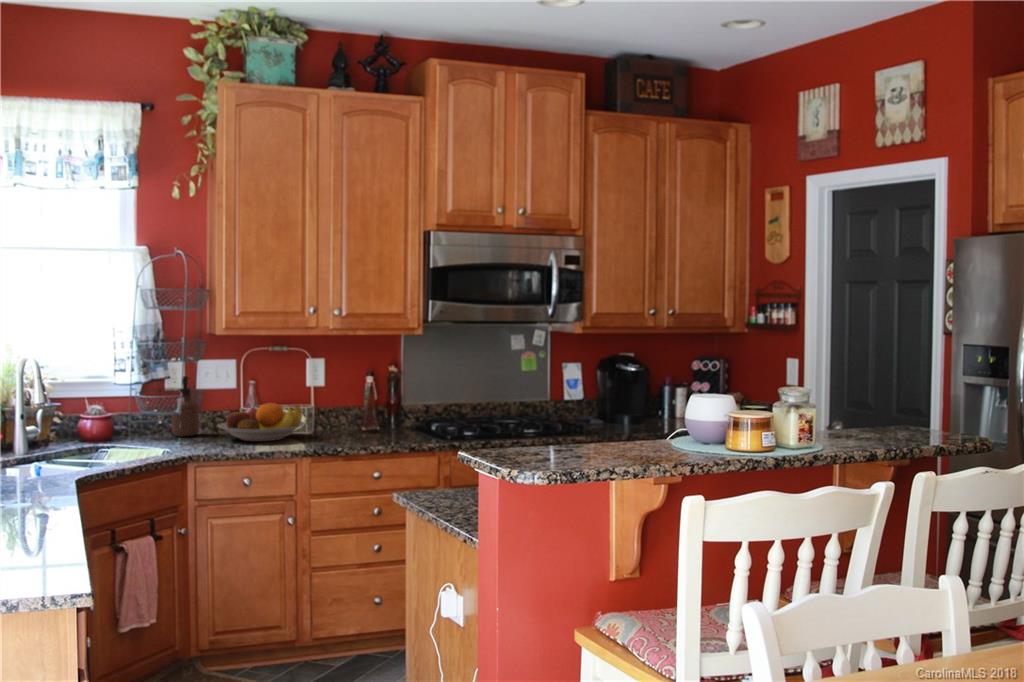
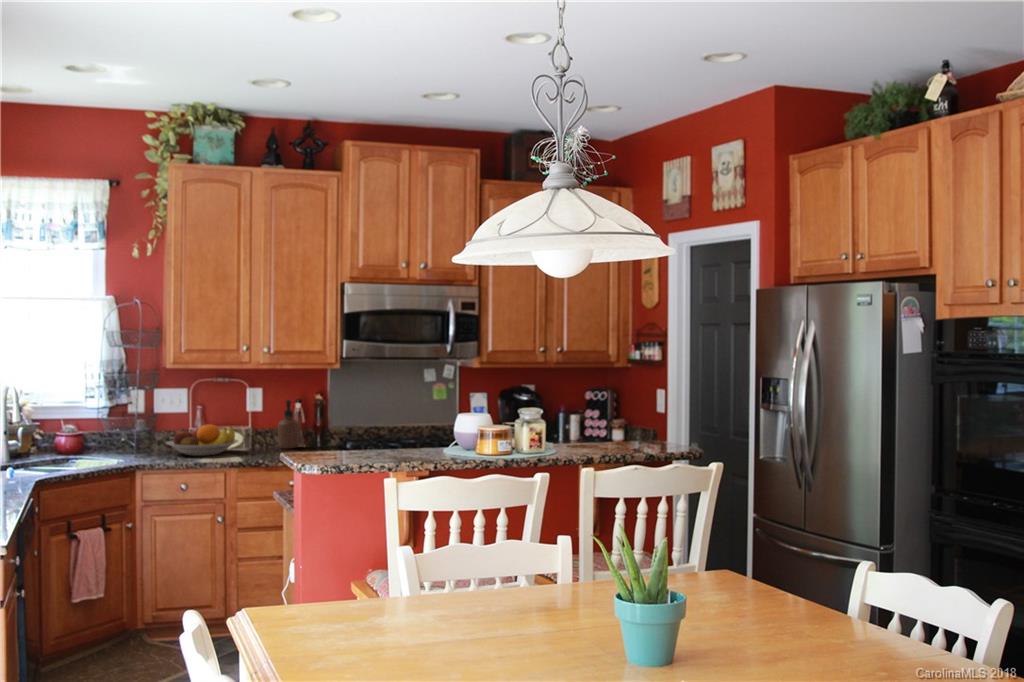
soap dispenser: present [172,376,199,436] -> present [278,400,299,449]

